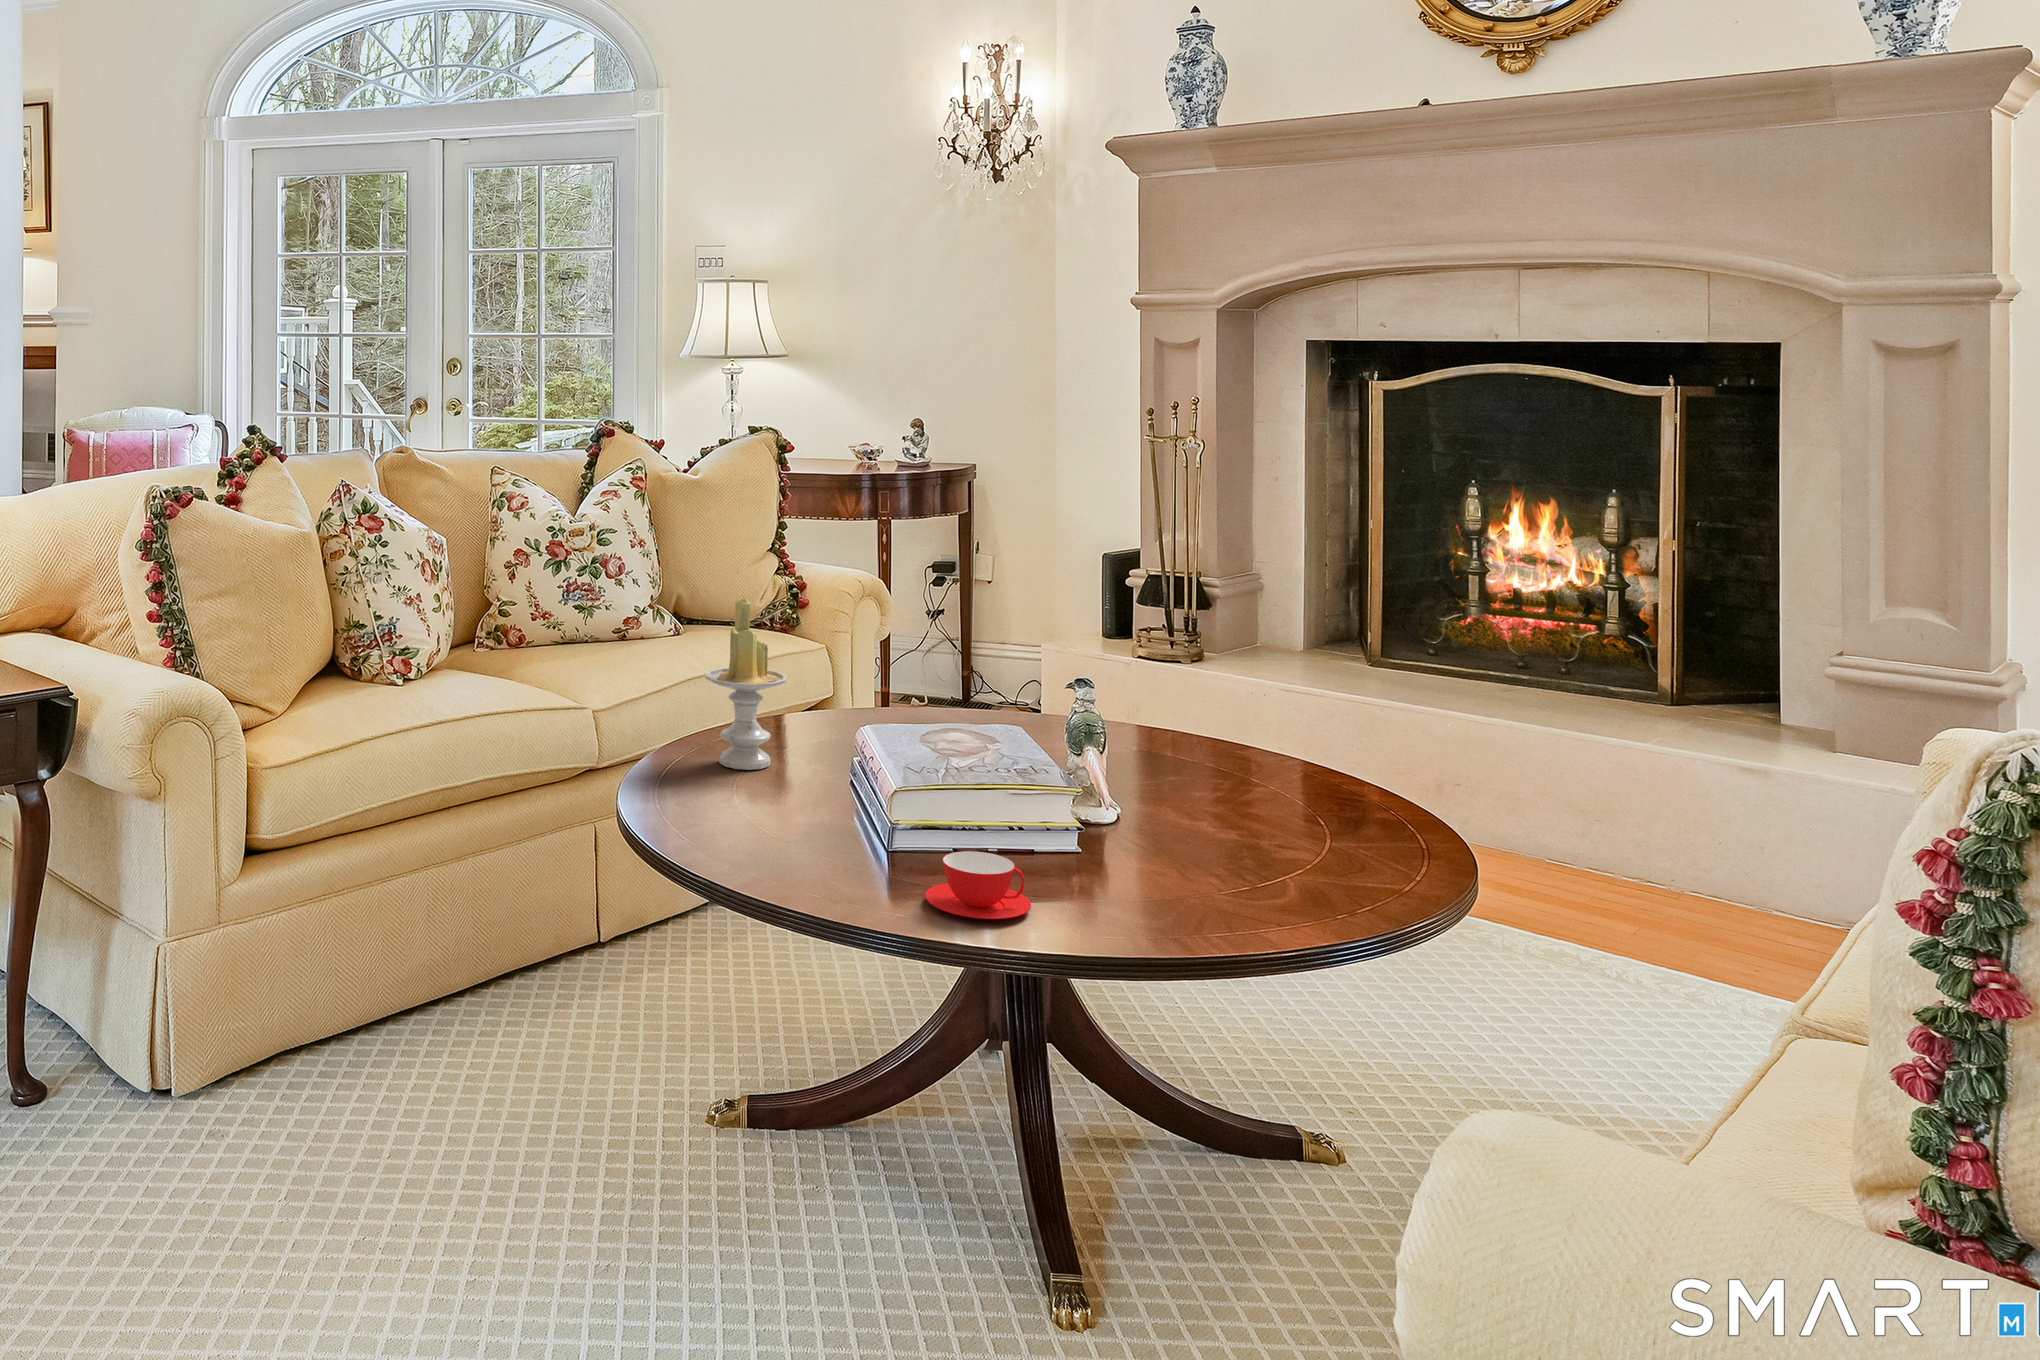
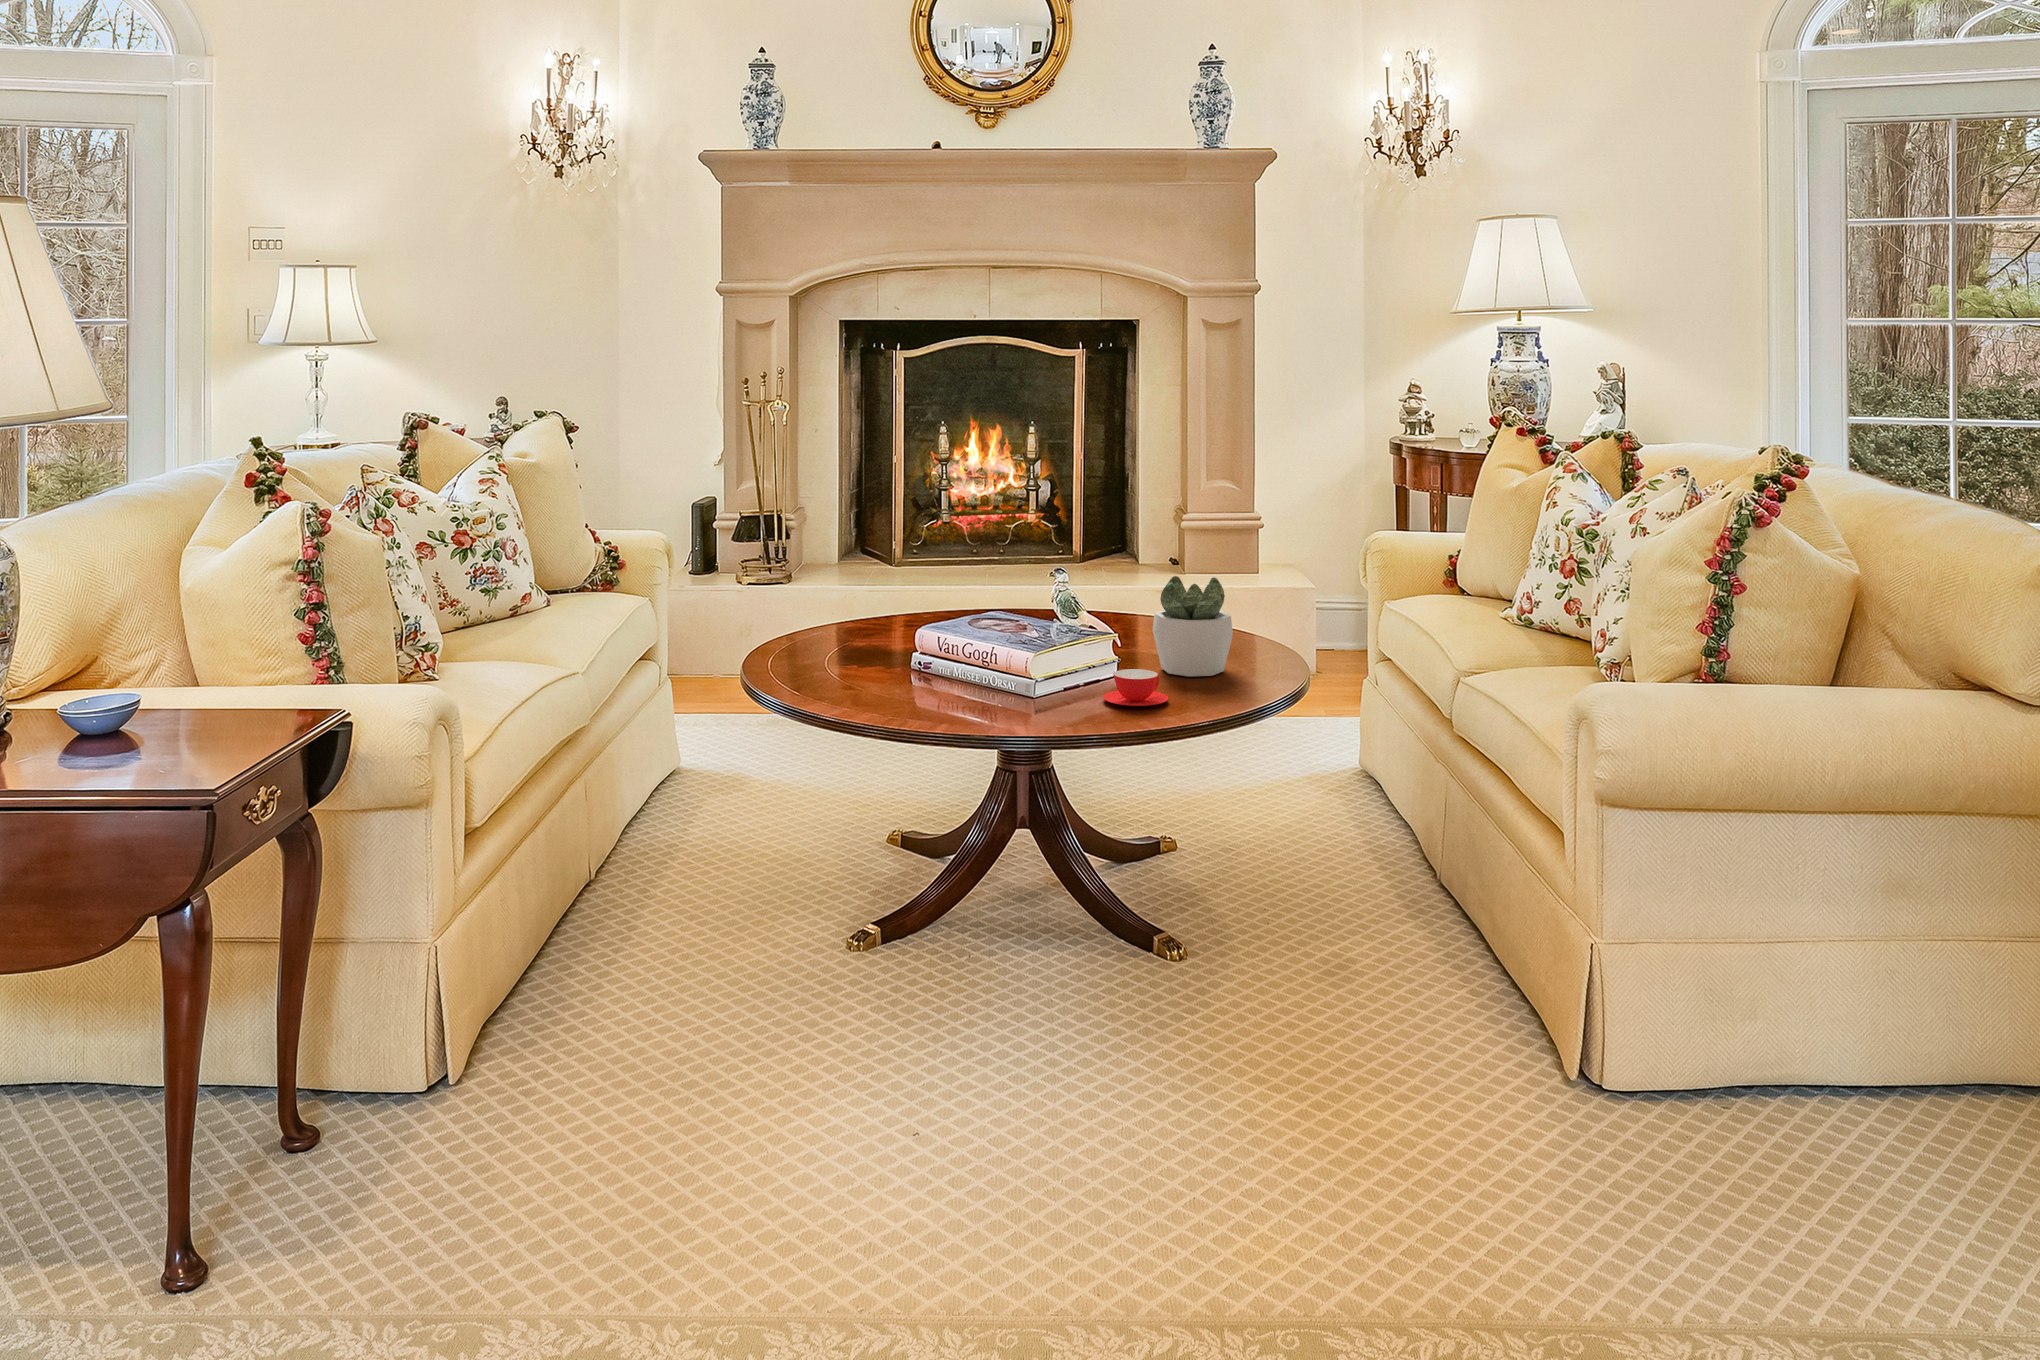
candle: present [705,599,787,770] -> none [798,544,860,674]
succulent plant: none [1115,727,1256,904] -> present [1153,576,1233,677]

